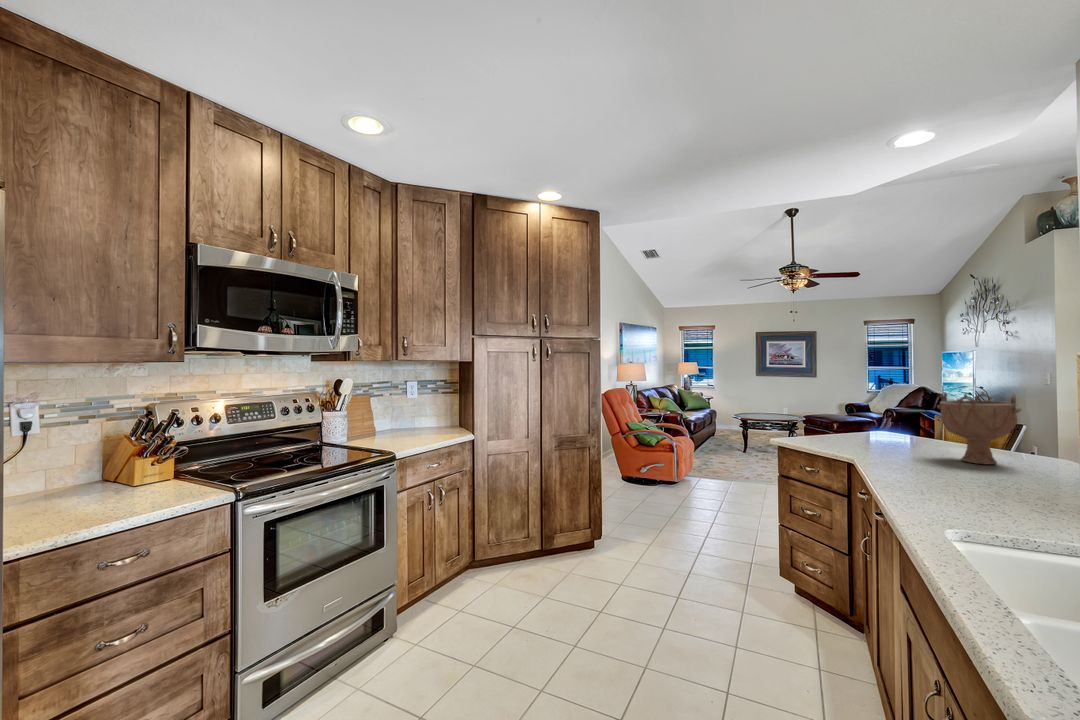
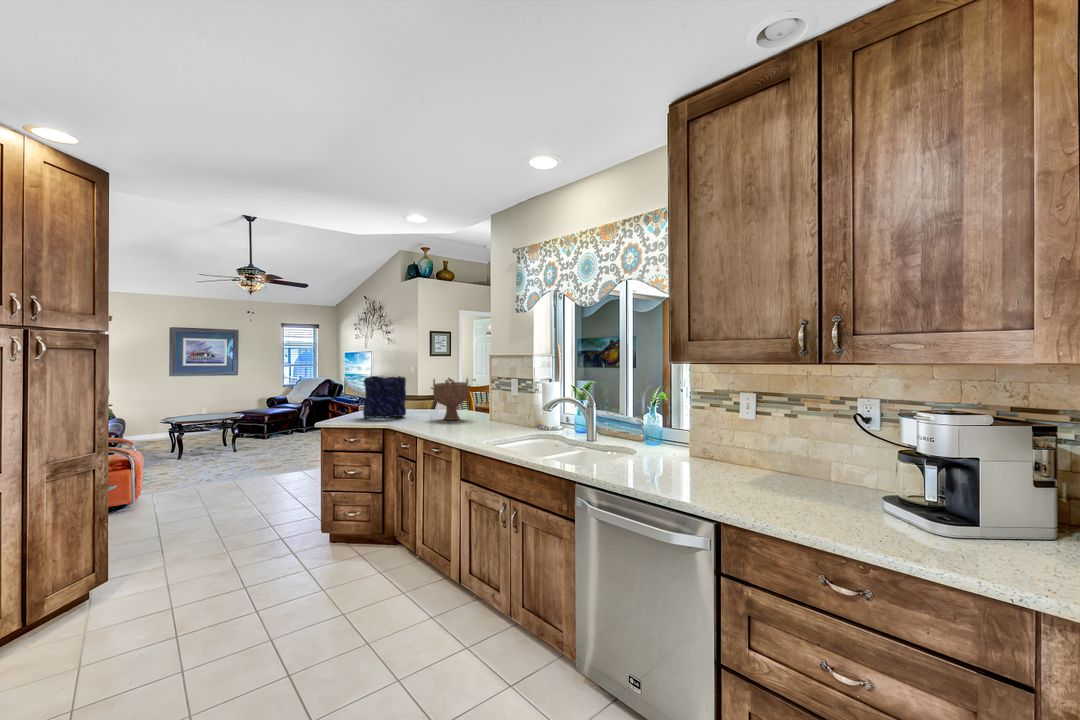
vase: none [839,384,907,446] -> present [363,376,406,418]

